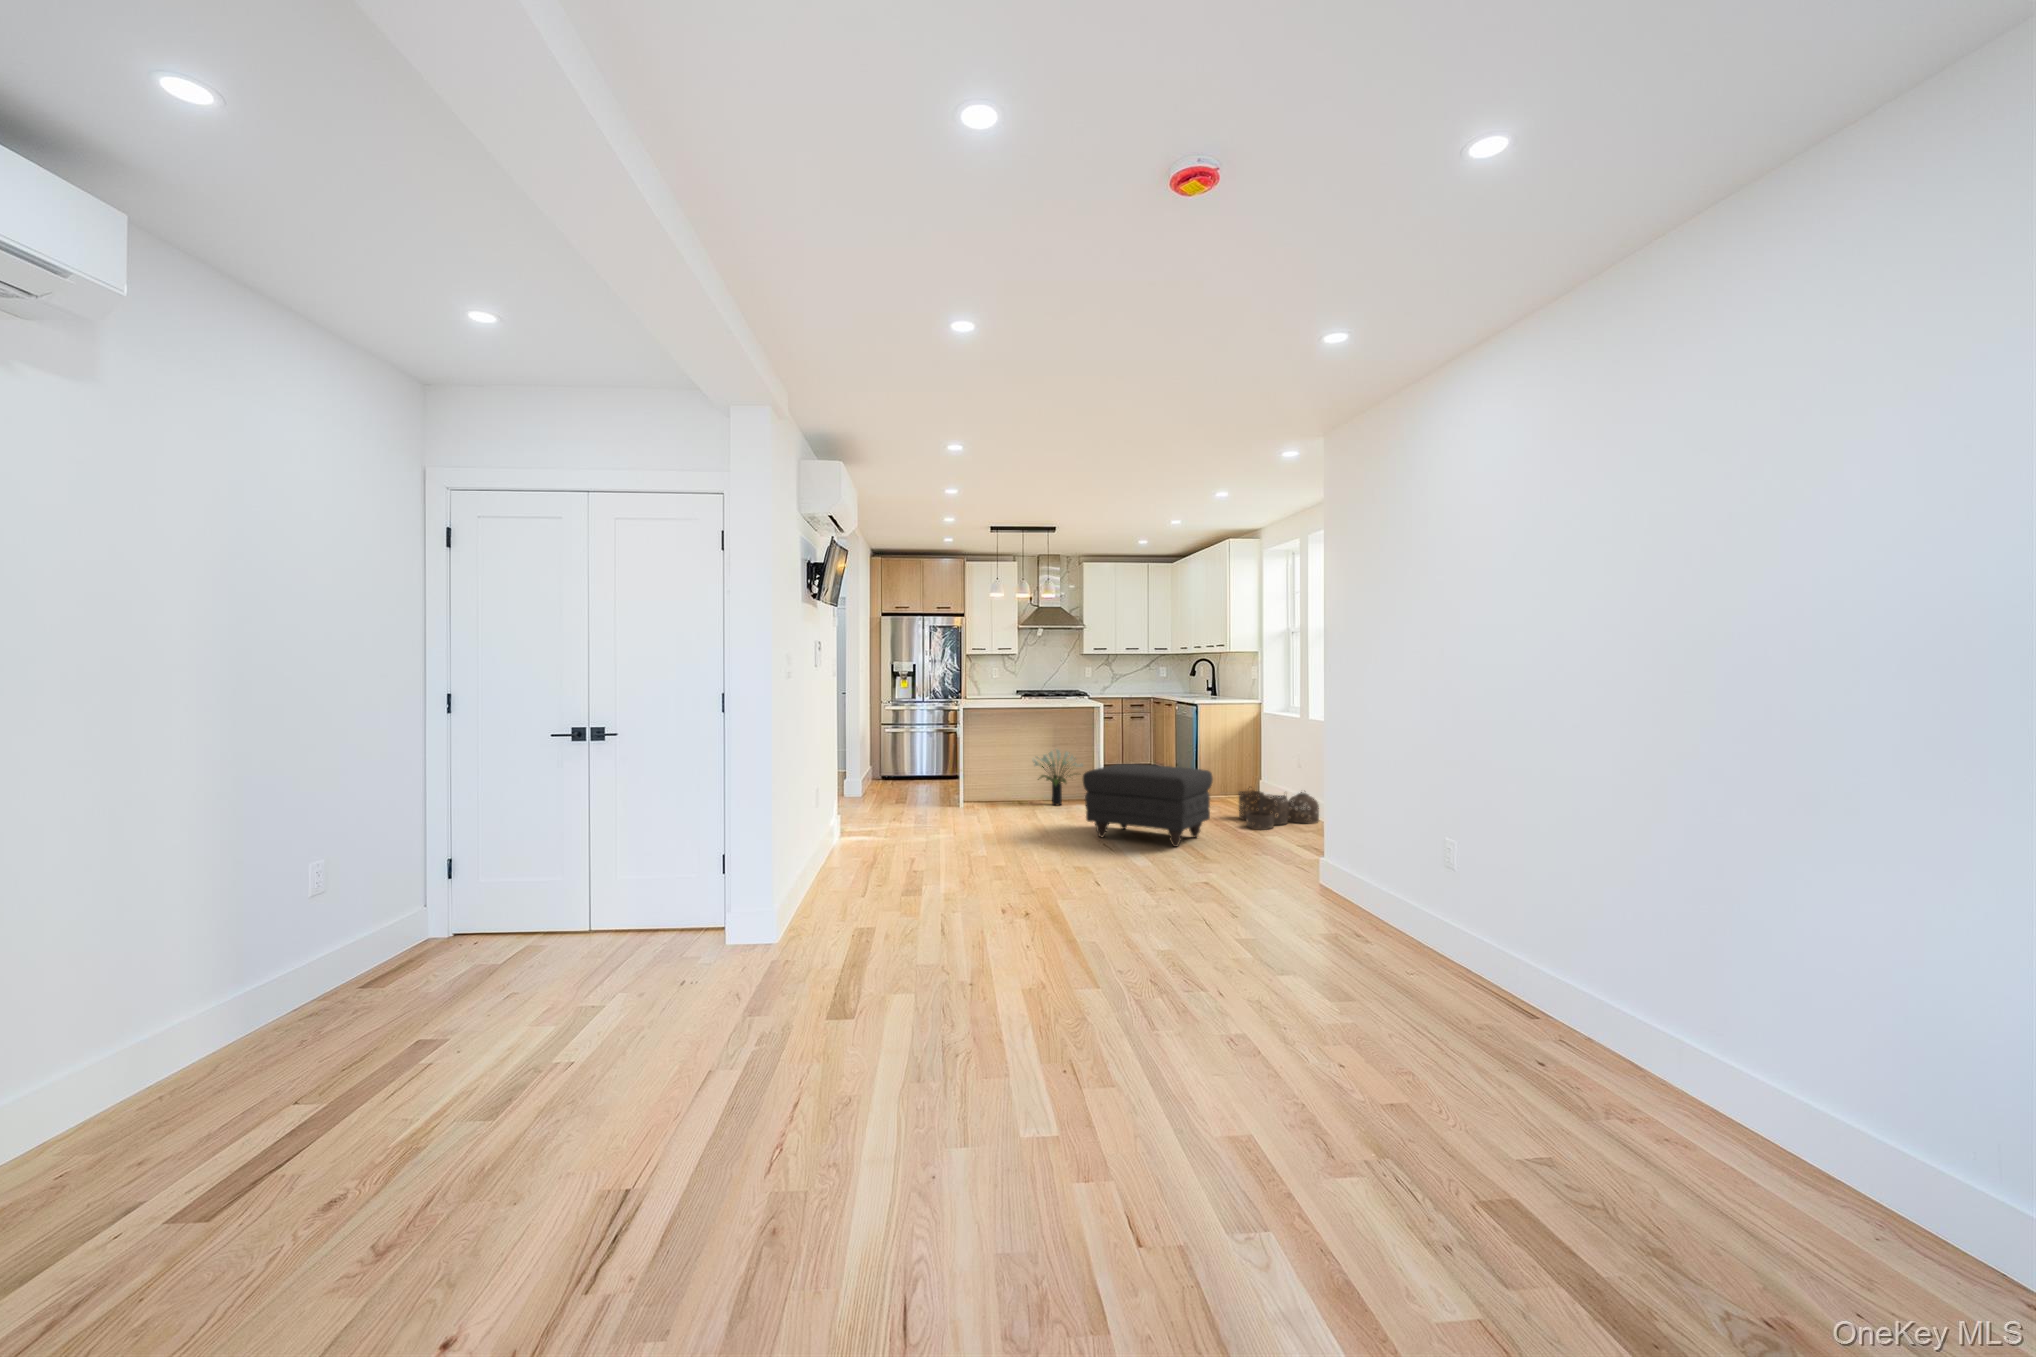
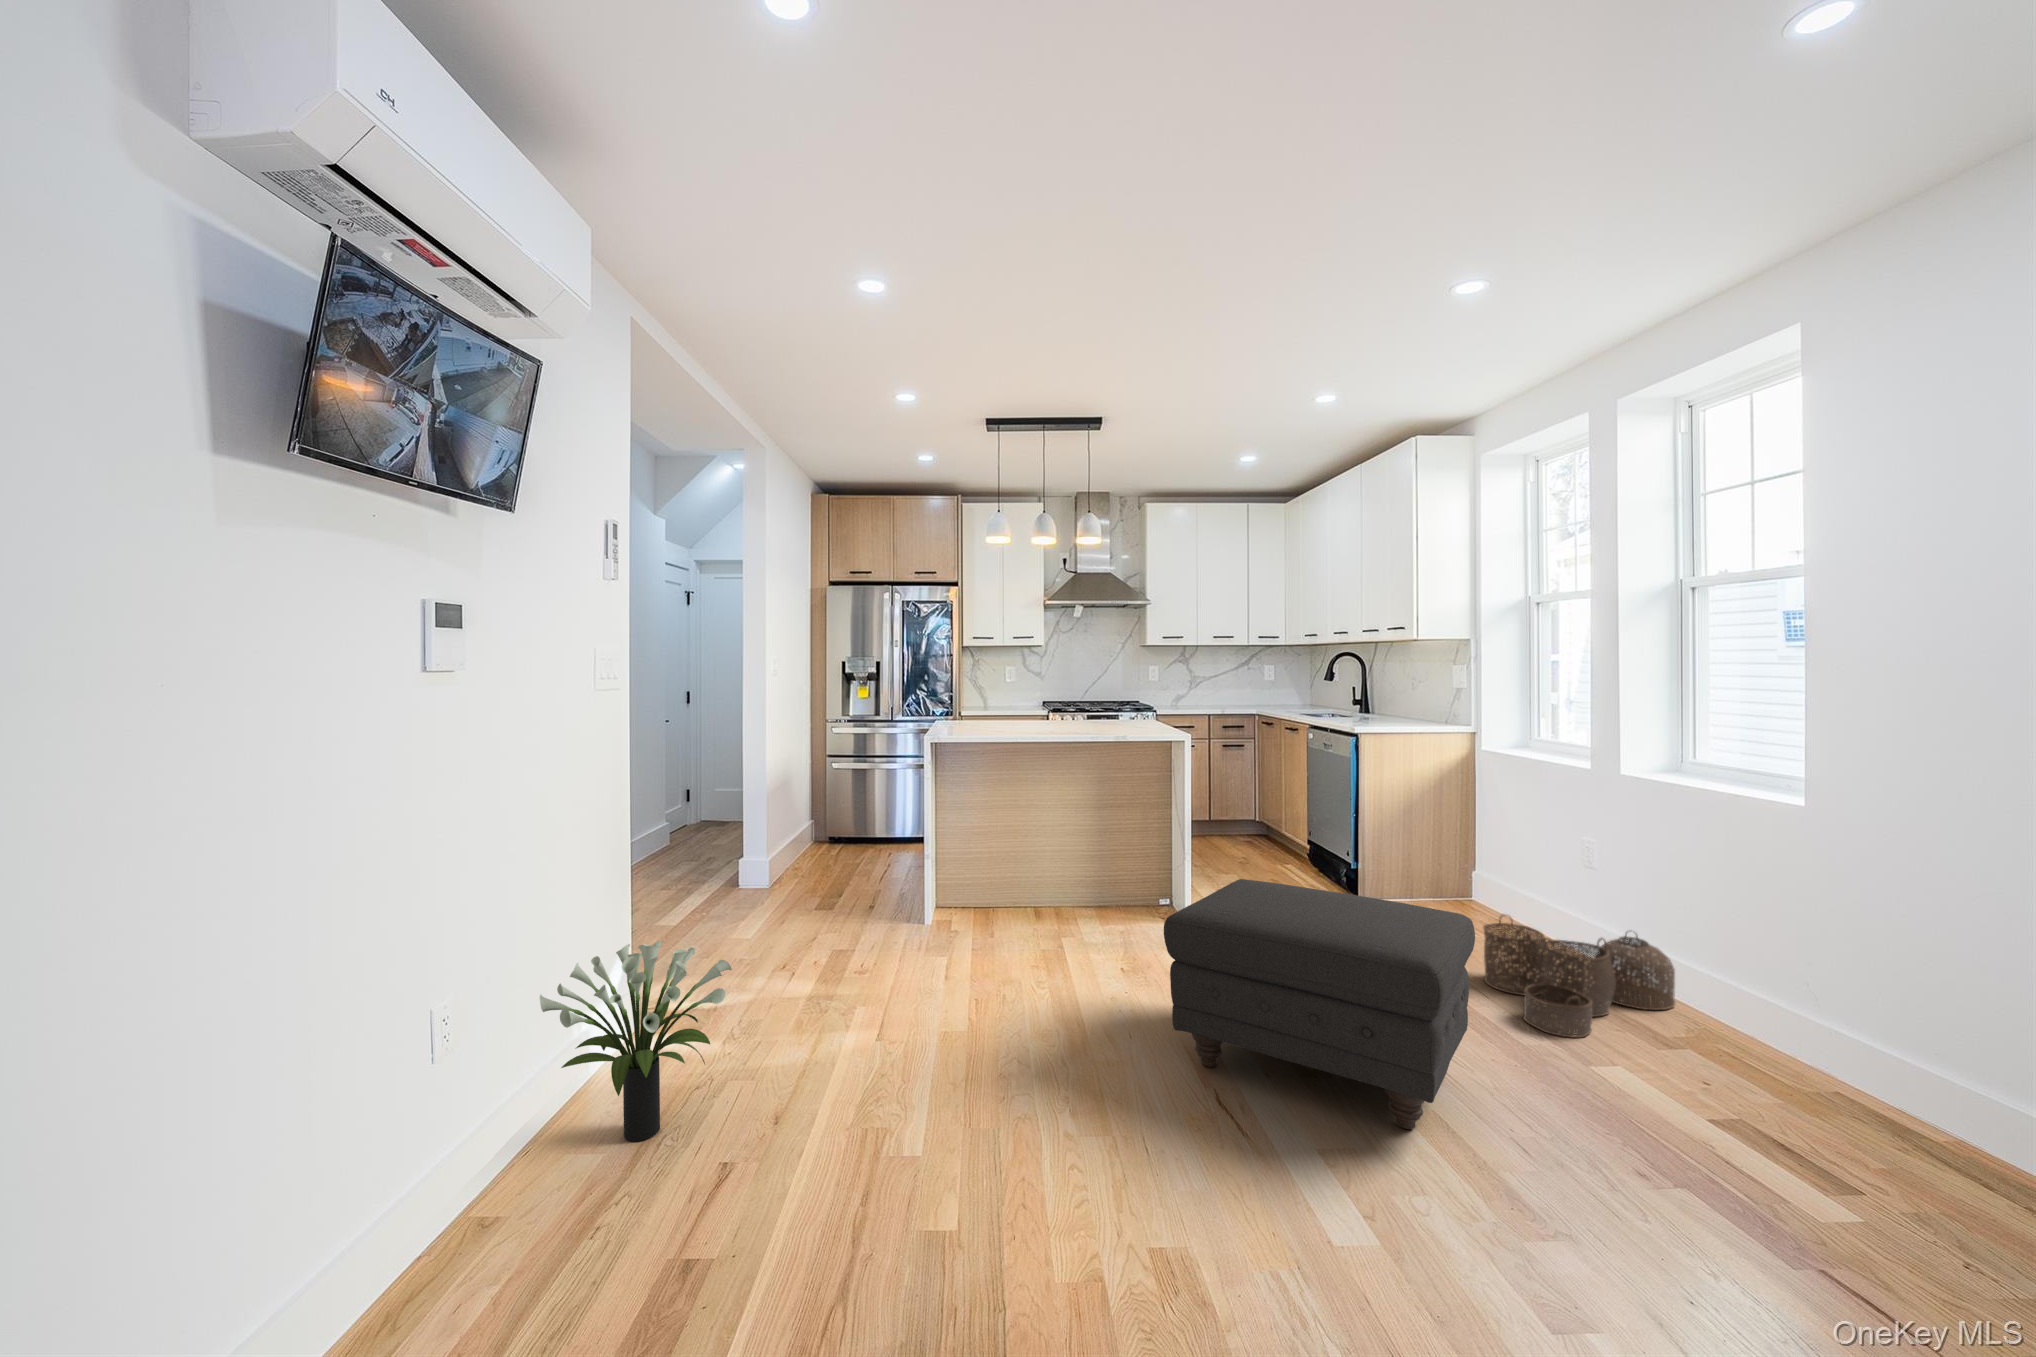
potted plant: present [1033,750,1083,805] -> present [540,941,732,1141]

